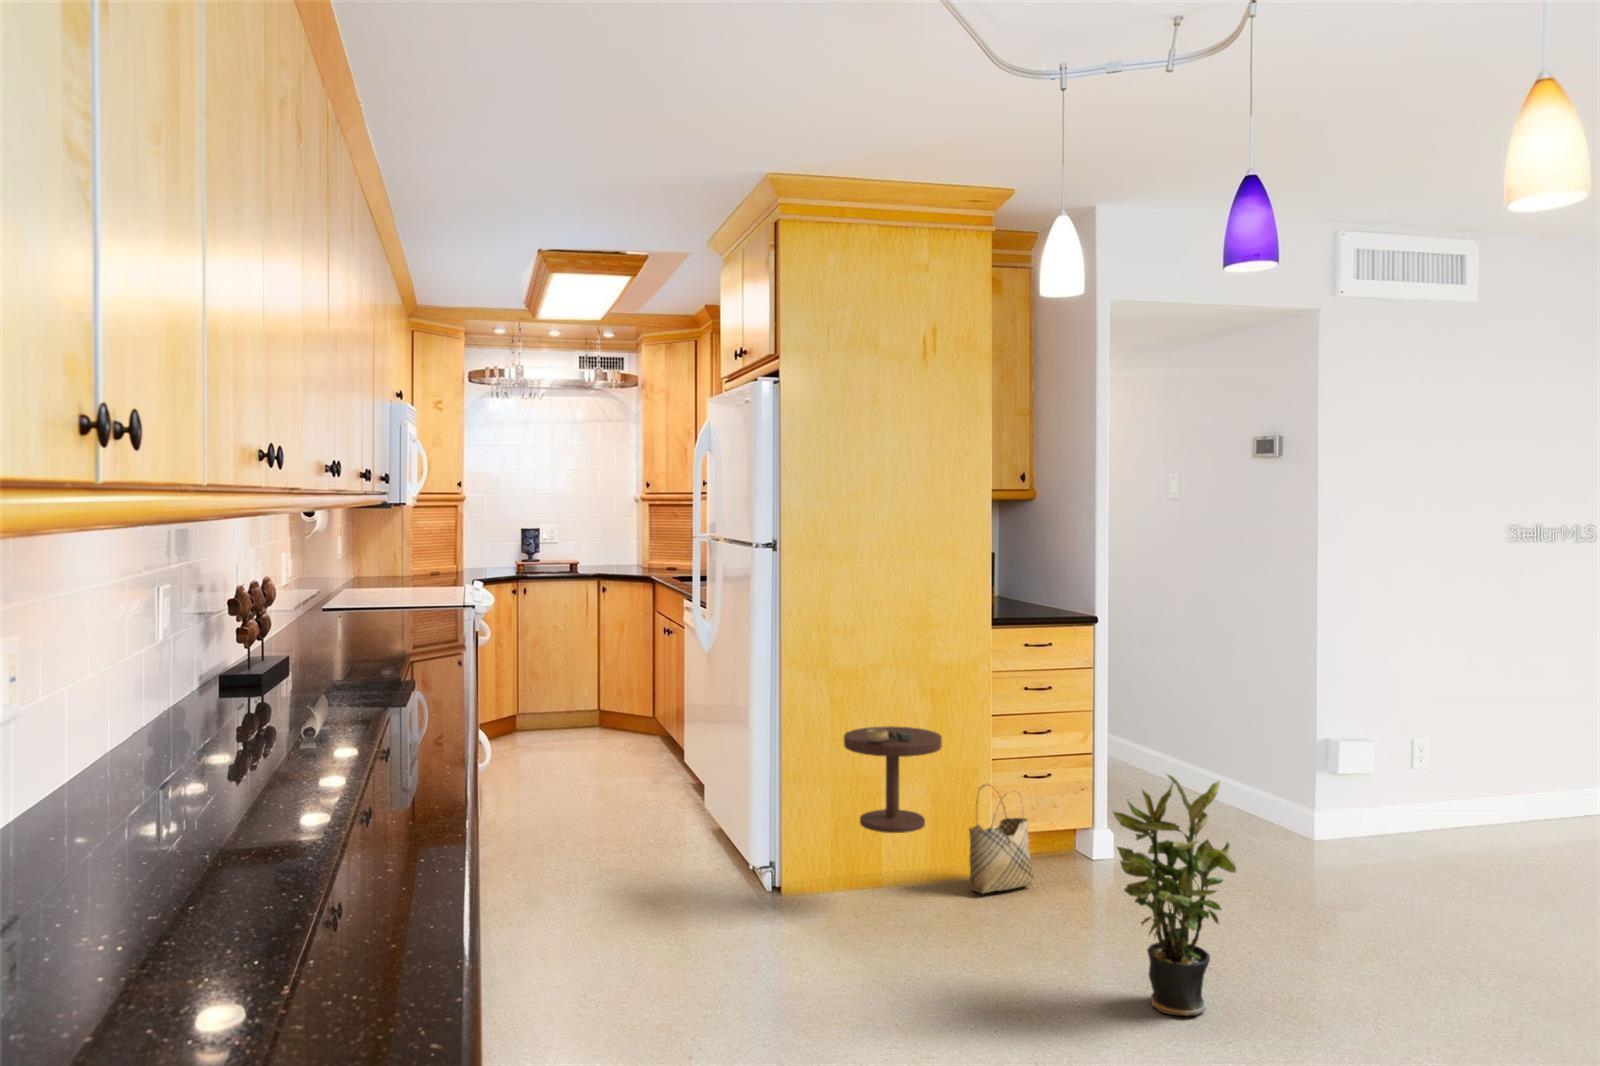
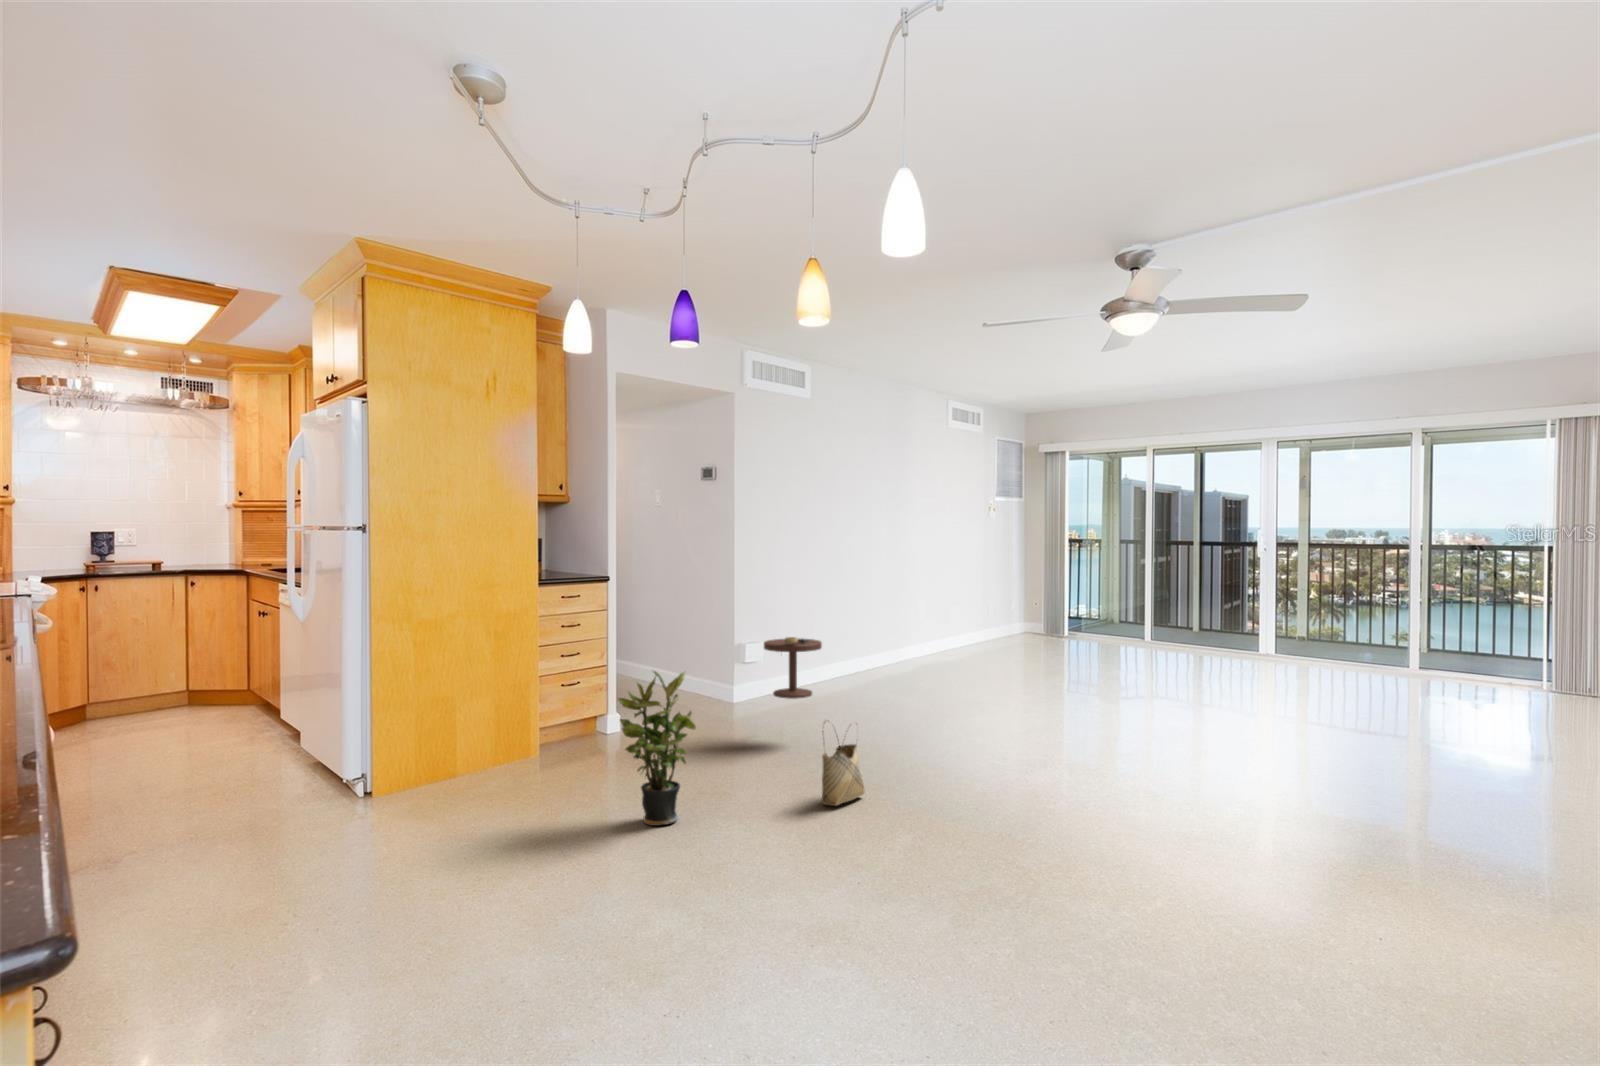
side table: present [844,726,942,833] -> present [764,637,822,699]
woven basket: present [969,785,1034,893] -> present [821,721,865,806]

